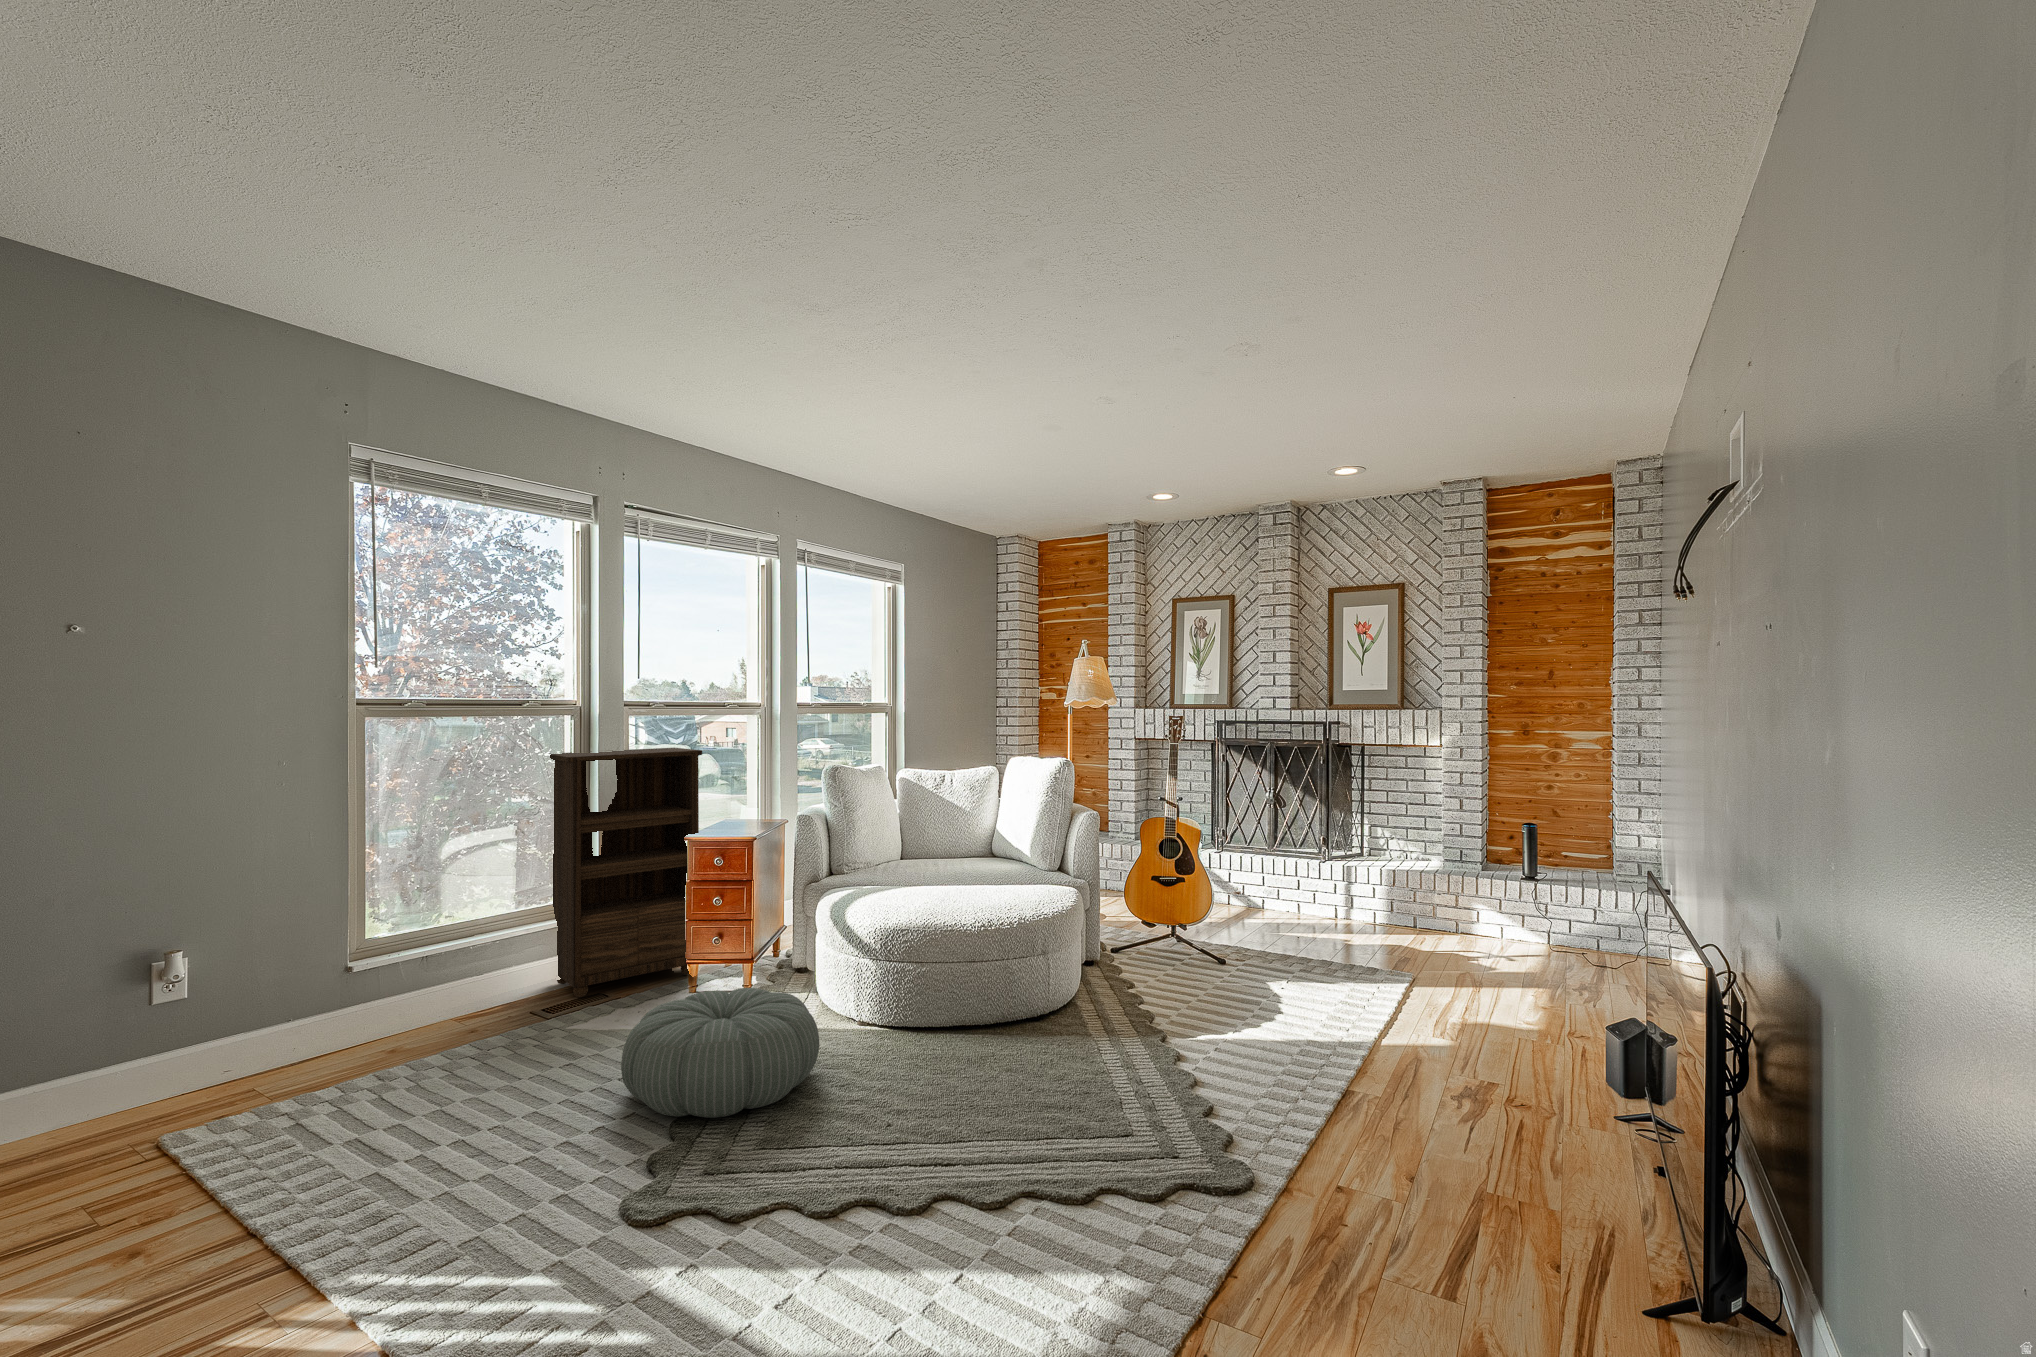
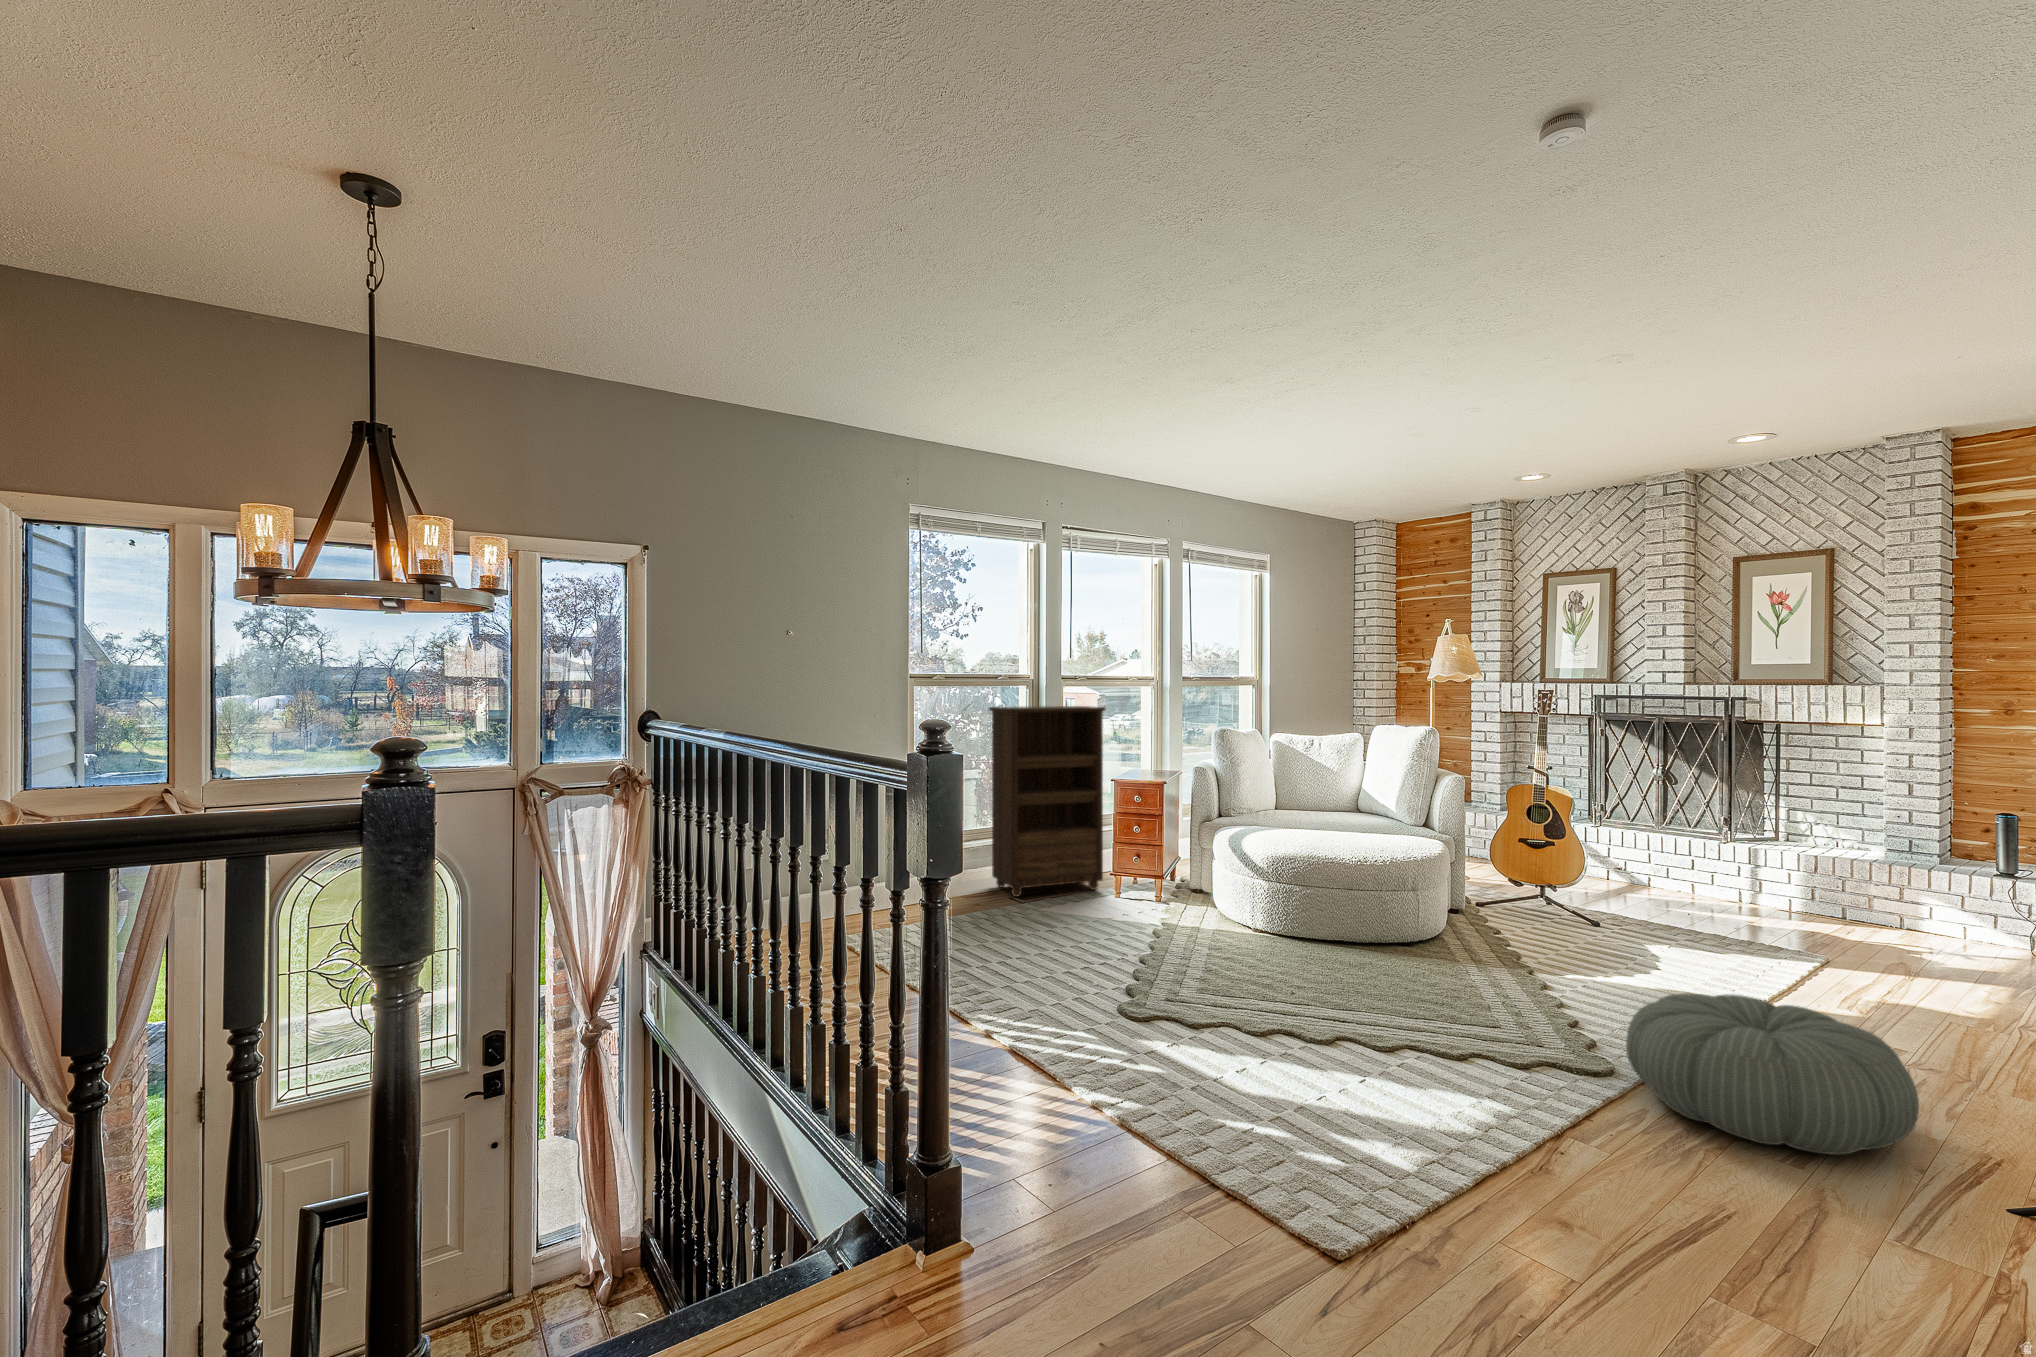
pouf: present [621,988,819,1118] -> present [1626,994,1919,1155]

